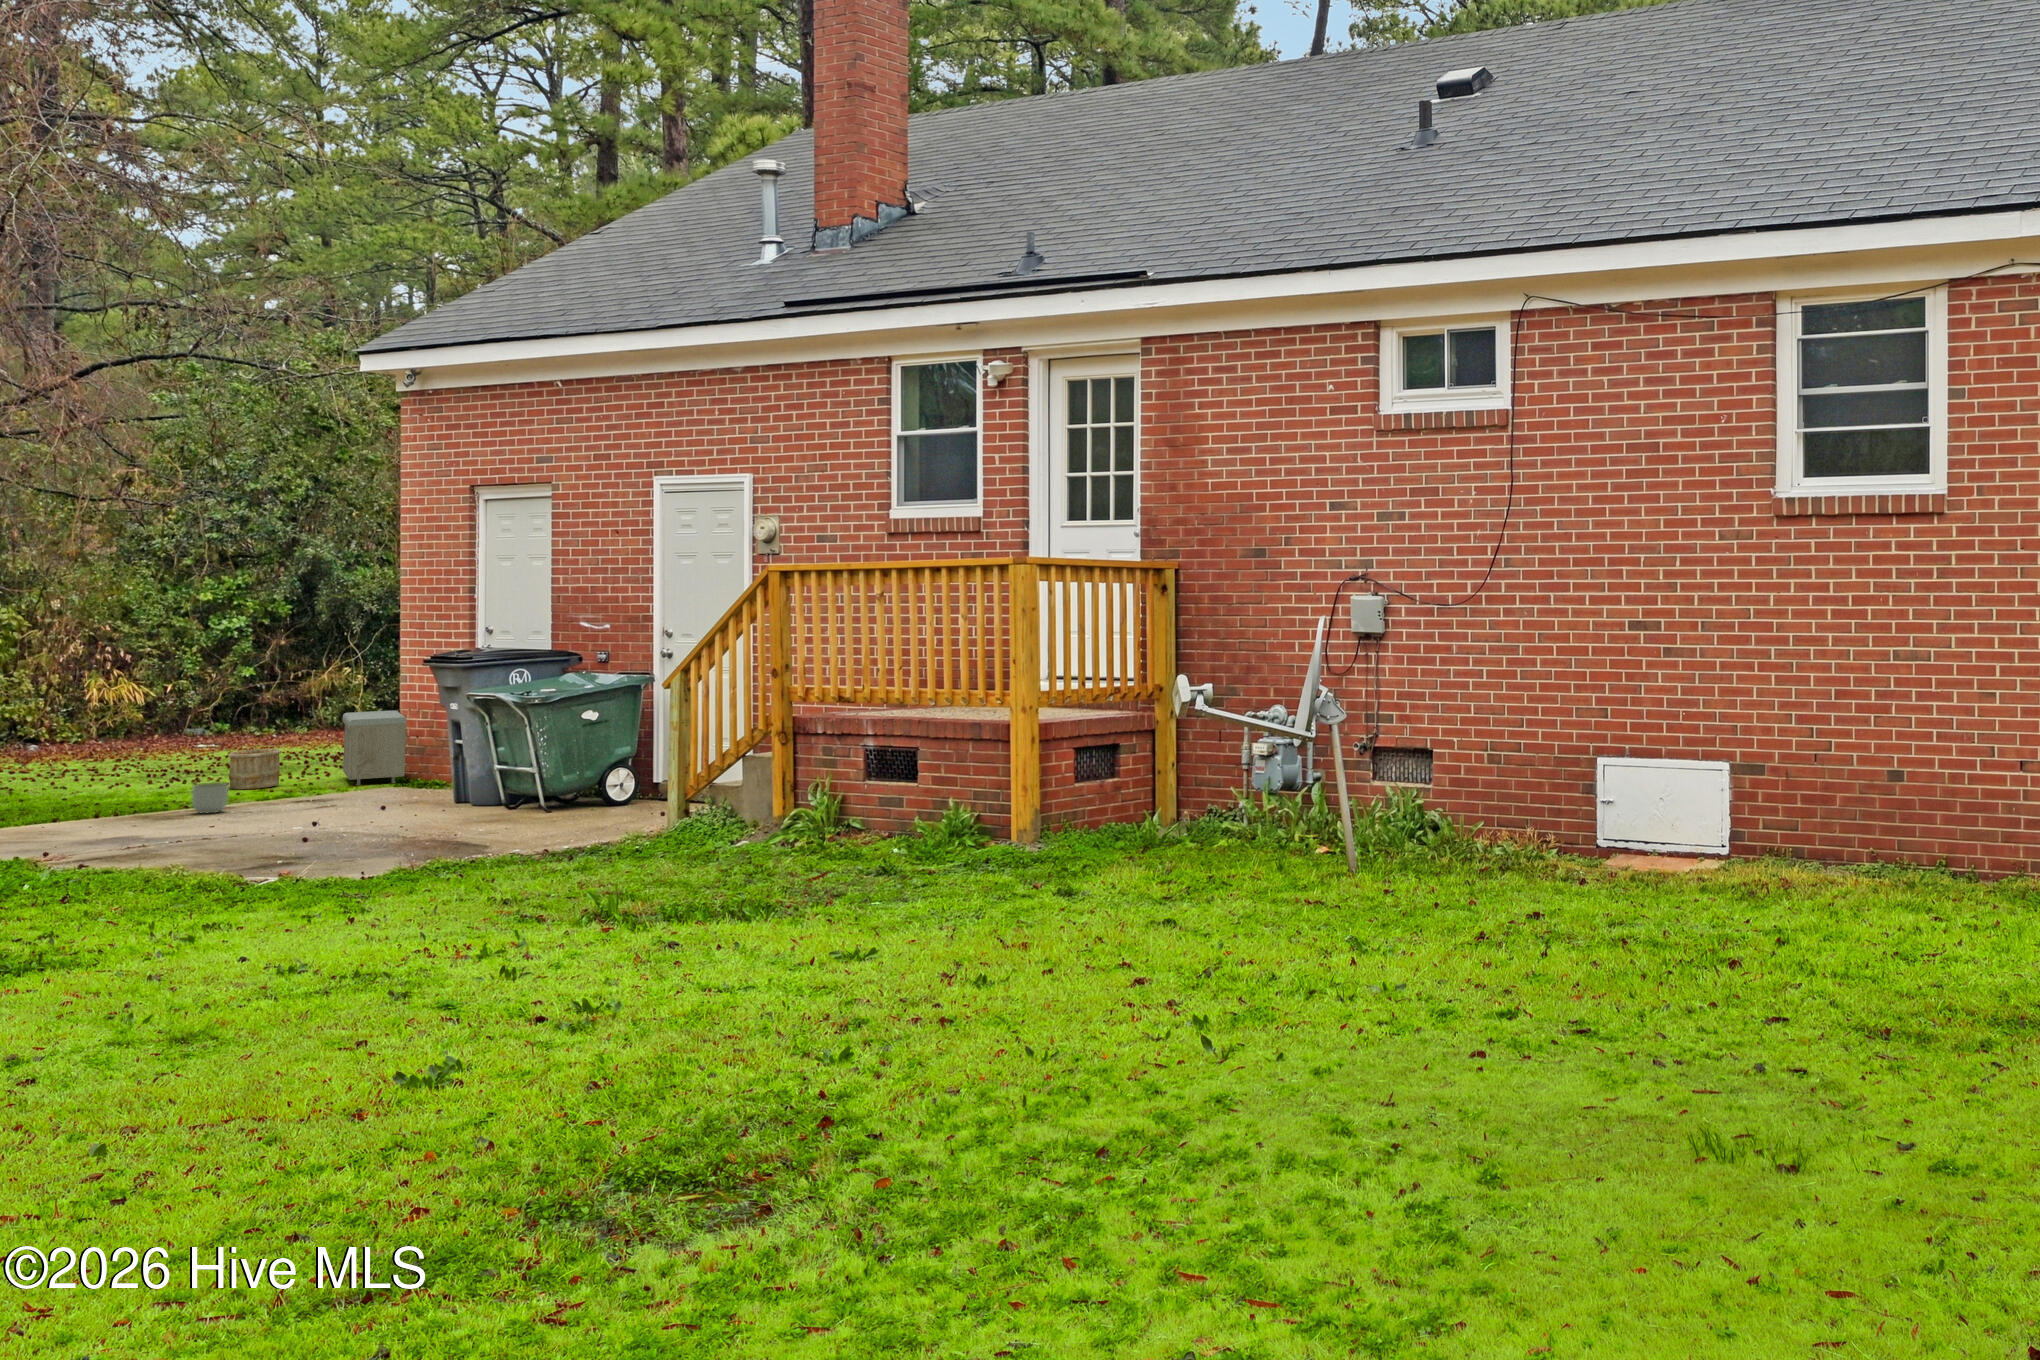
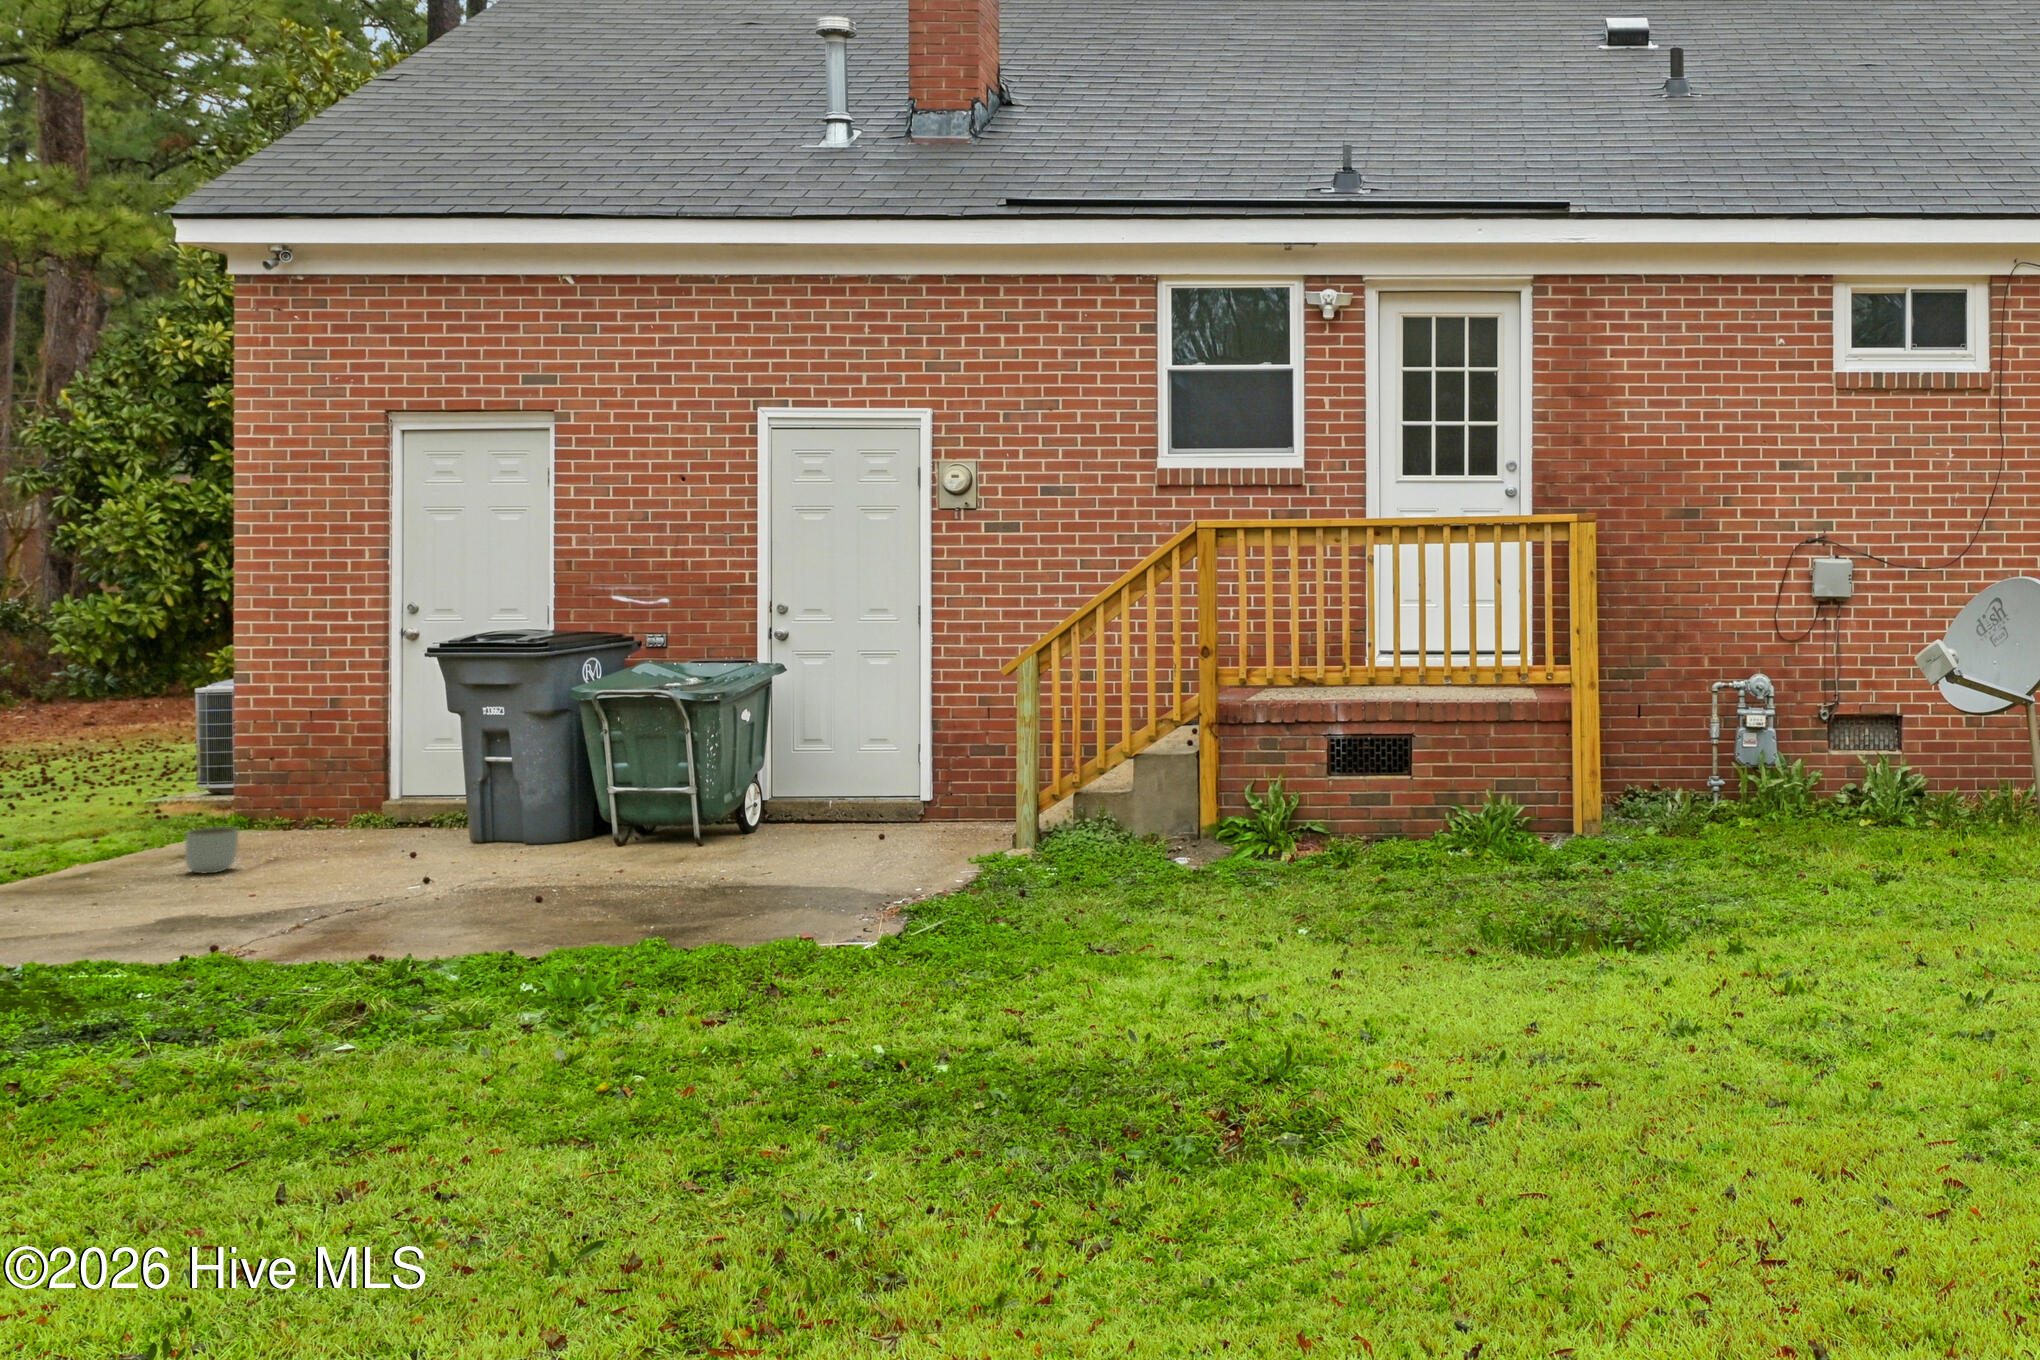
storage bench: present [342,710,407,785] -> none [187,715,325,821]
wooden bucket: present [228,749,281,789] -> none [56,776,138,837]

